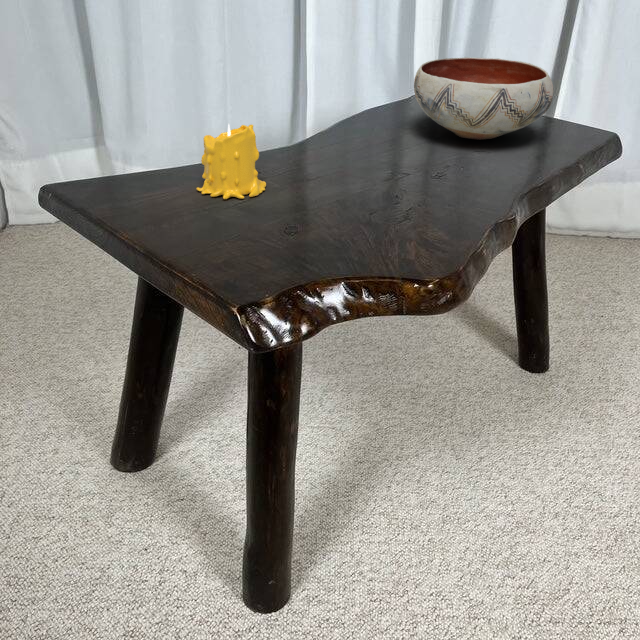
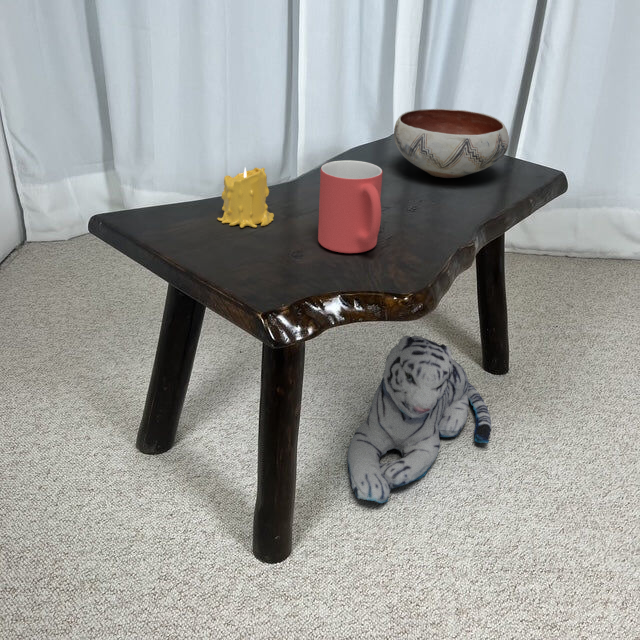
mug: none [319,112,399,228] -> present [318,160,382,253]
plush toy: none [359,329,533,535] -> present [347,336,492,503]

